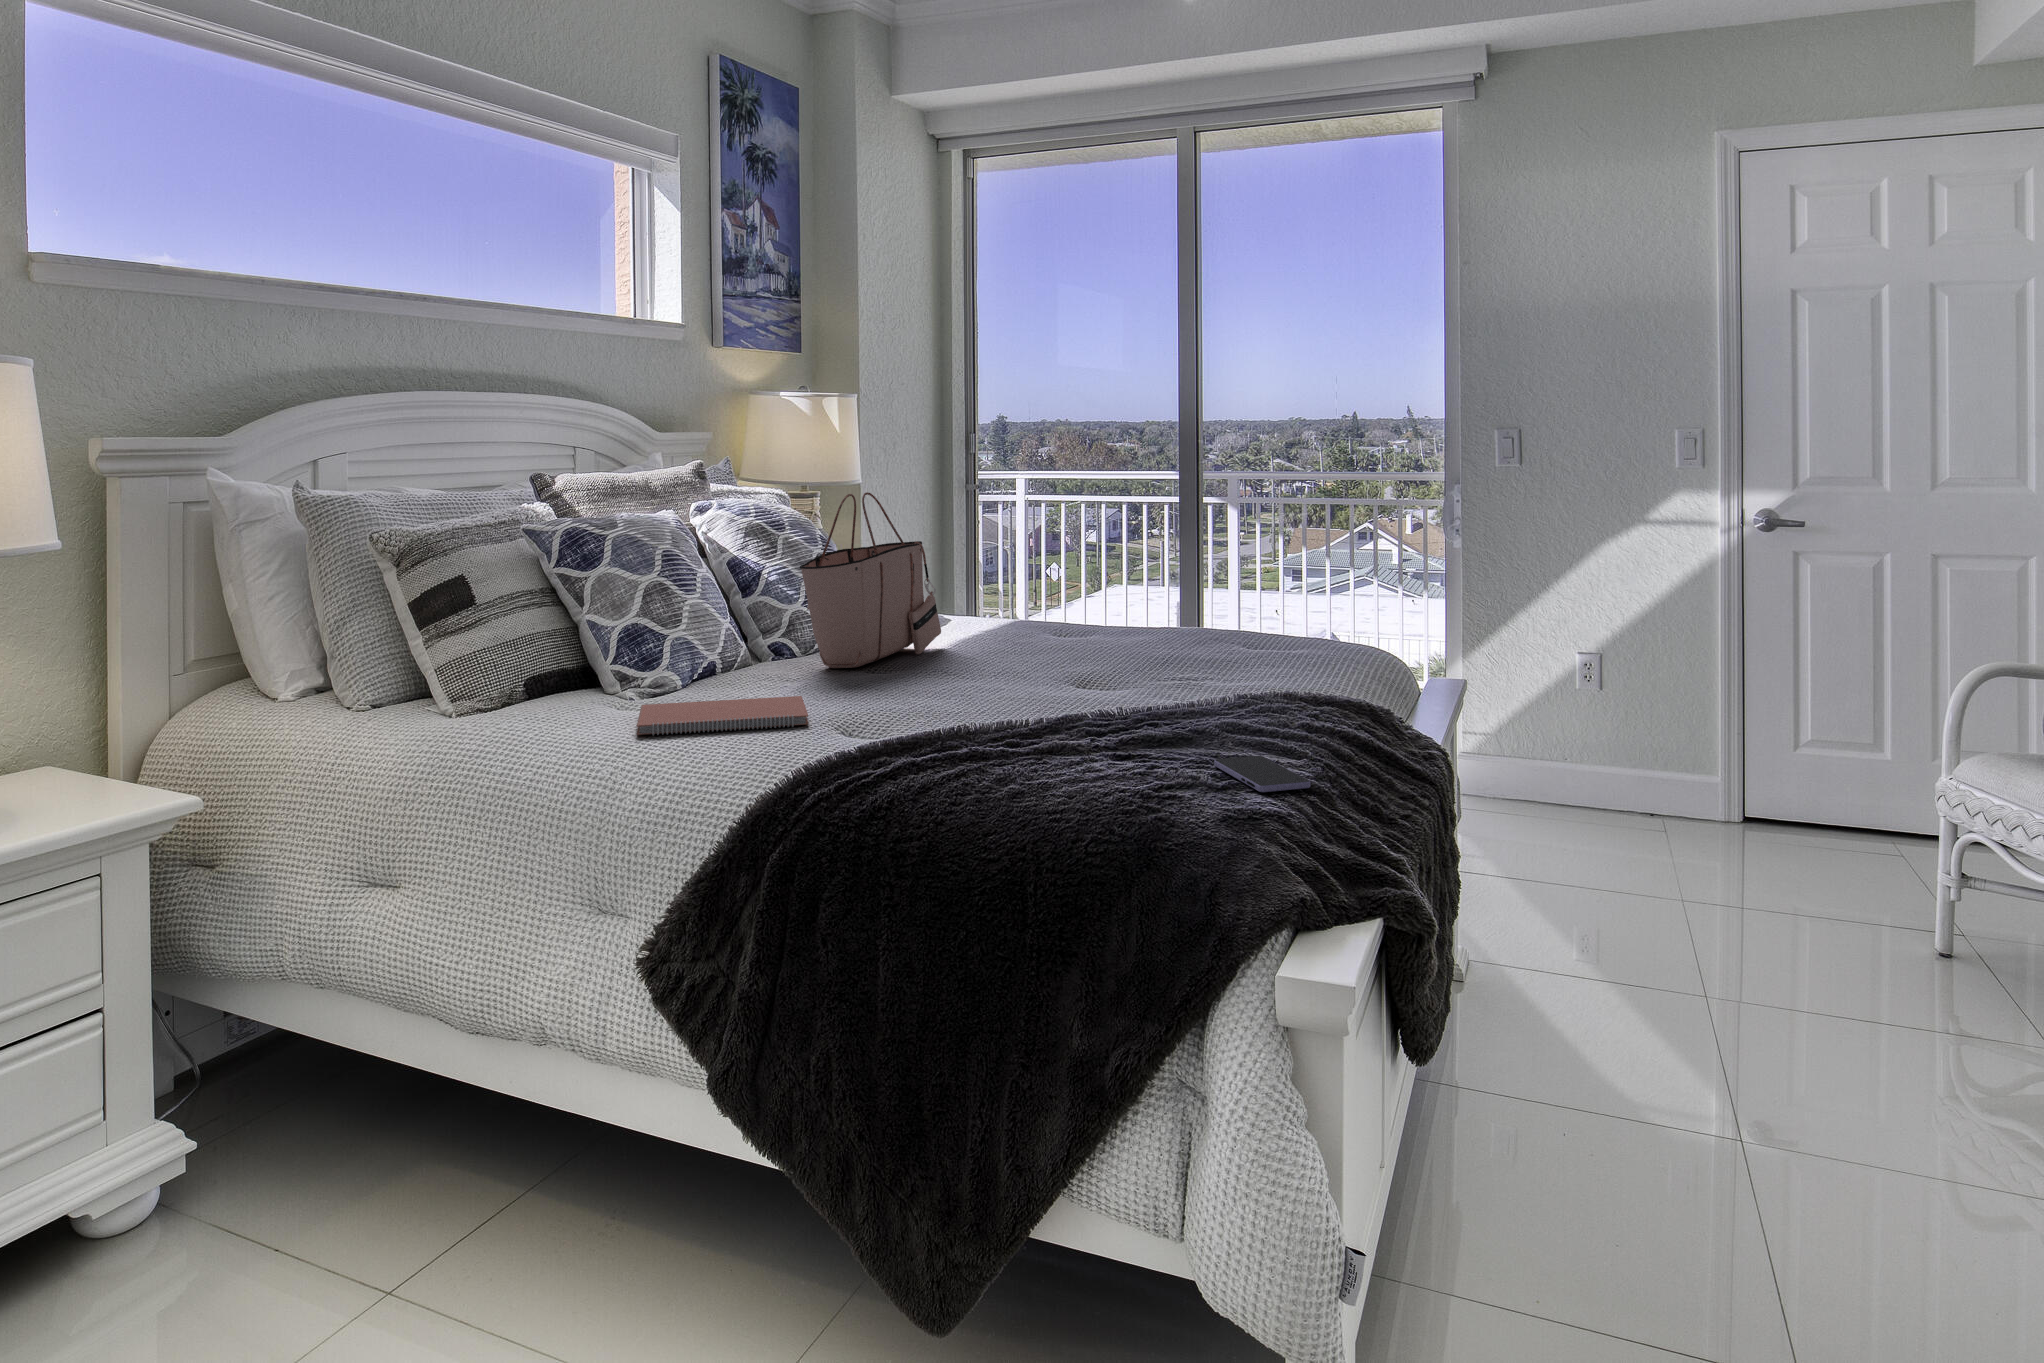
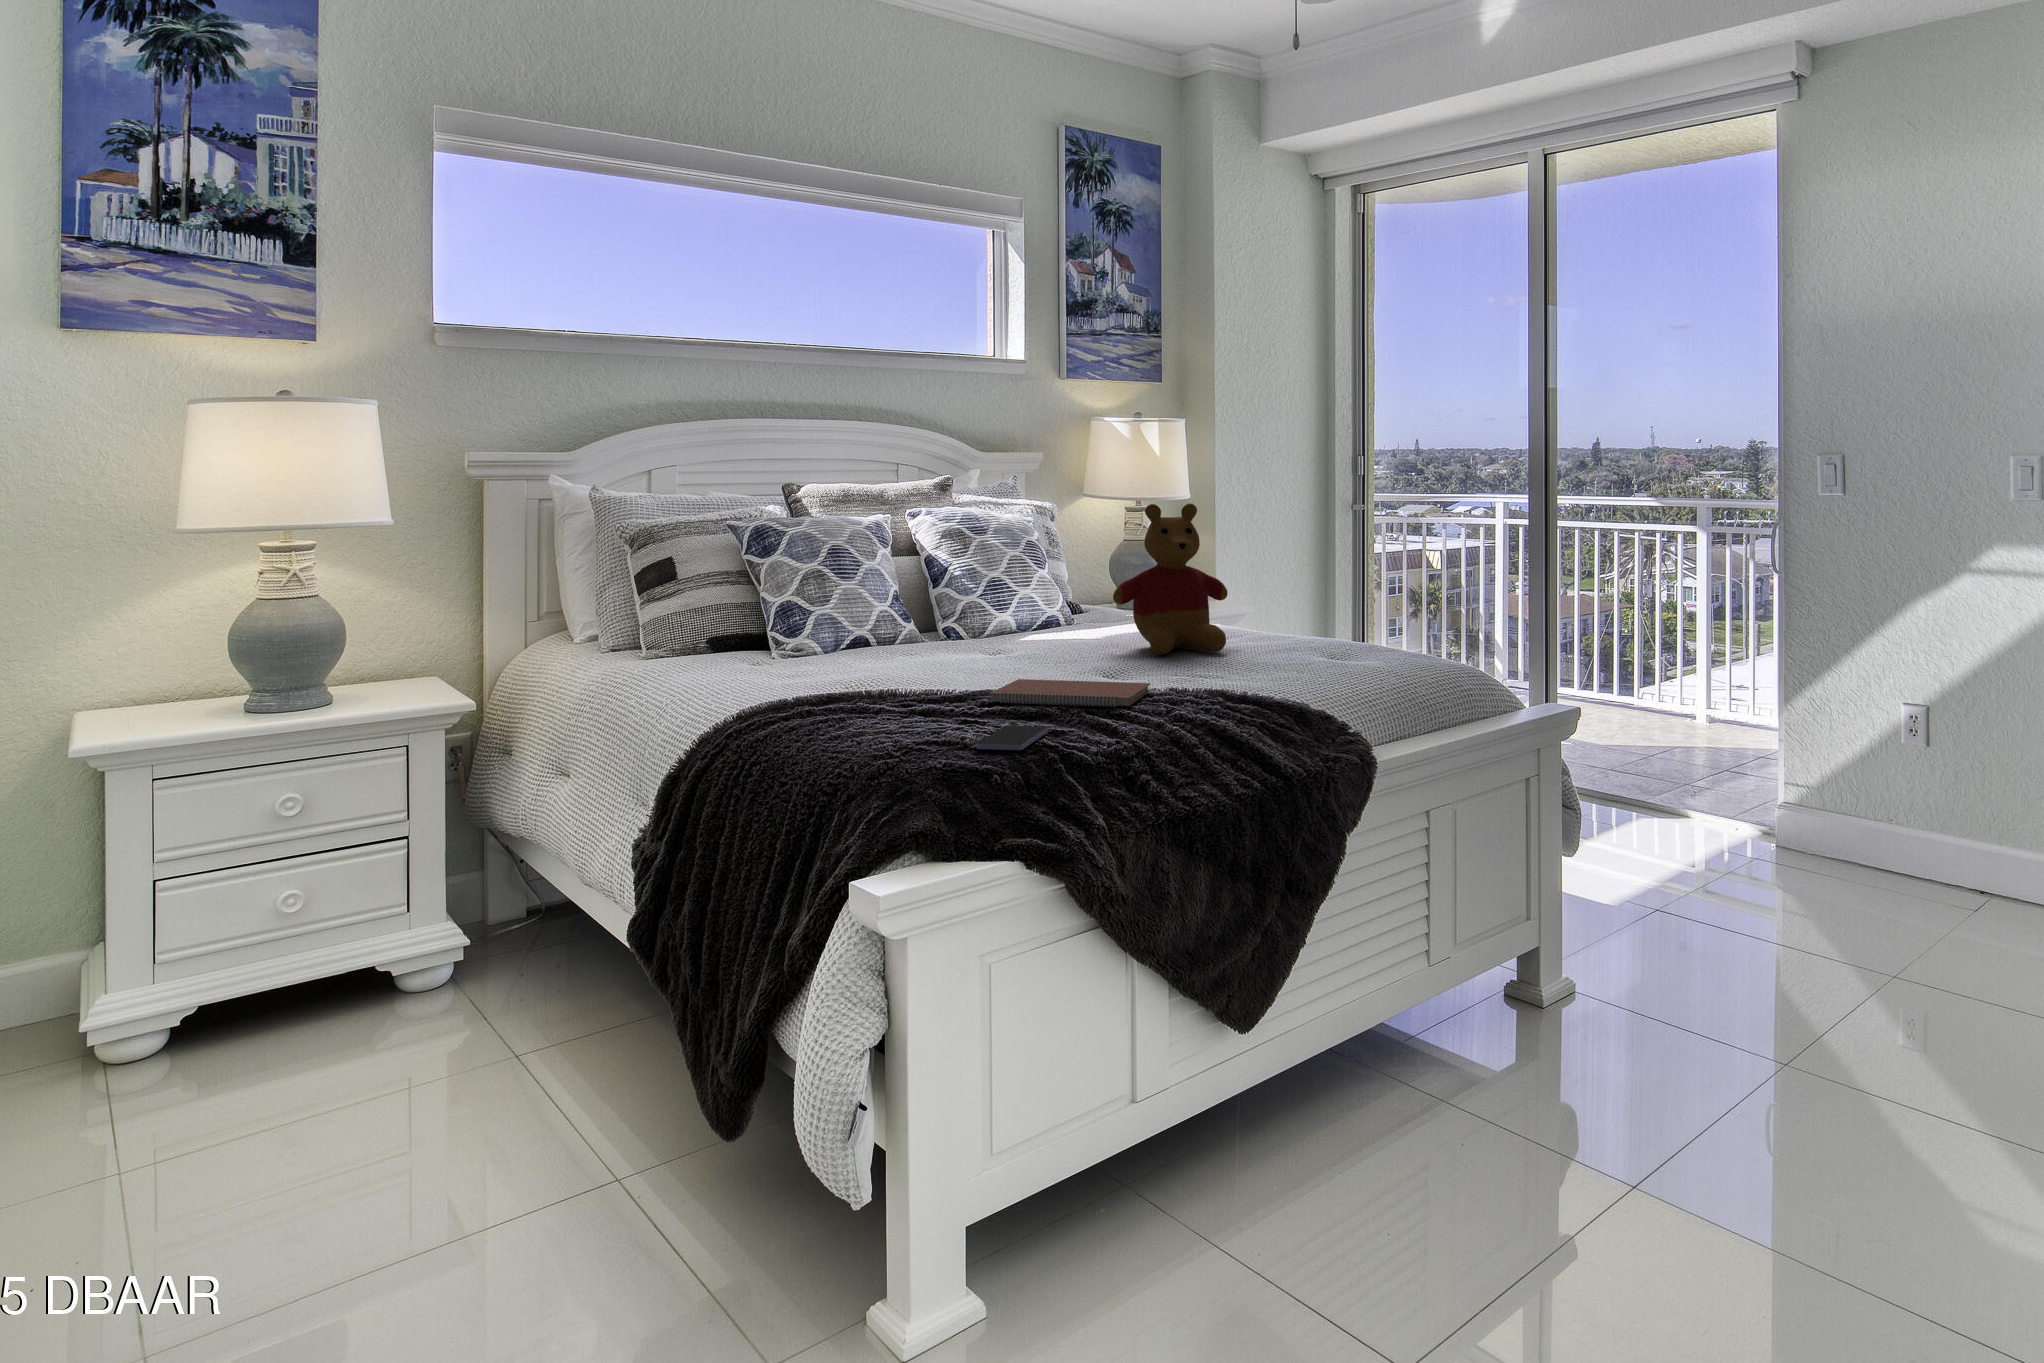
stuffed bear: none [1002,488,1133,659] -> present [1113,504,1228,655]
tote bag: present [800,492,941,668] -> none [936,502,1091,648]
notebook: present [637,696,808,736] -> present [989,679,1151,707]

